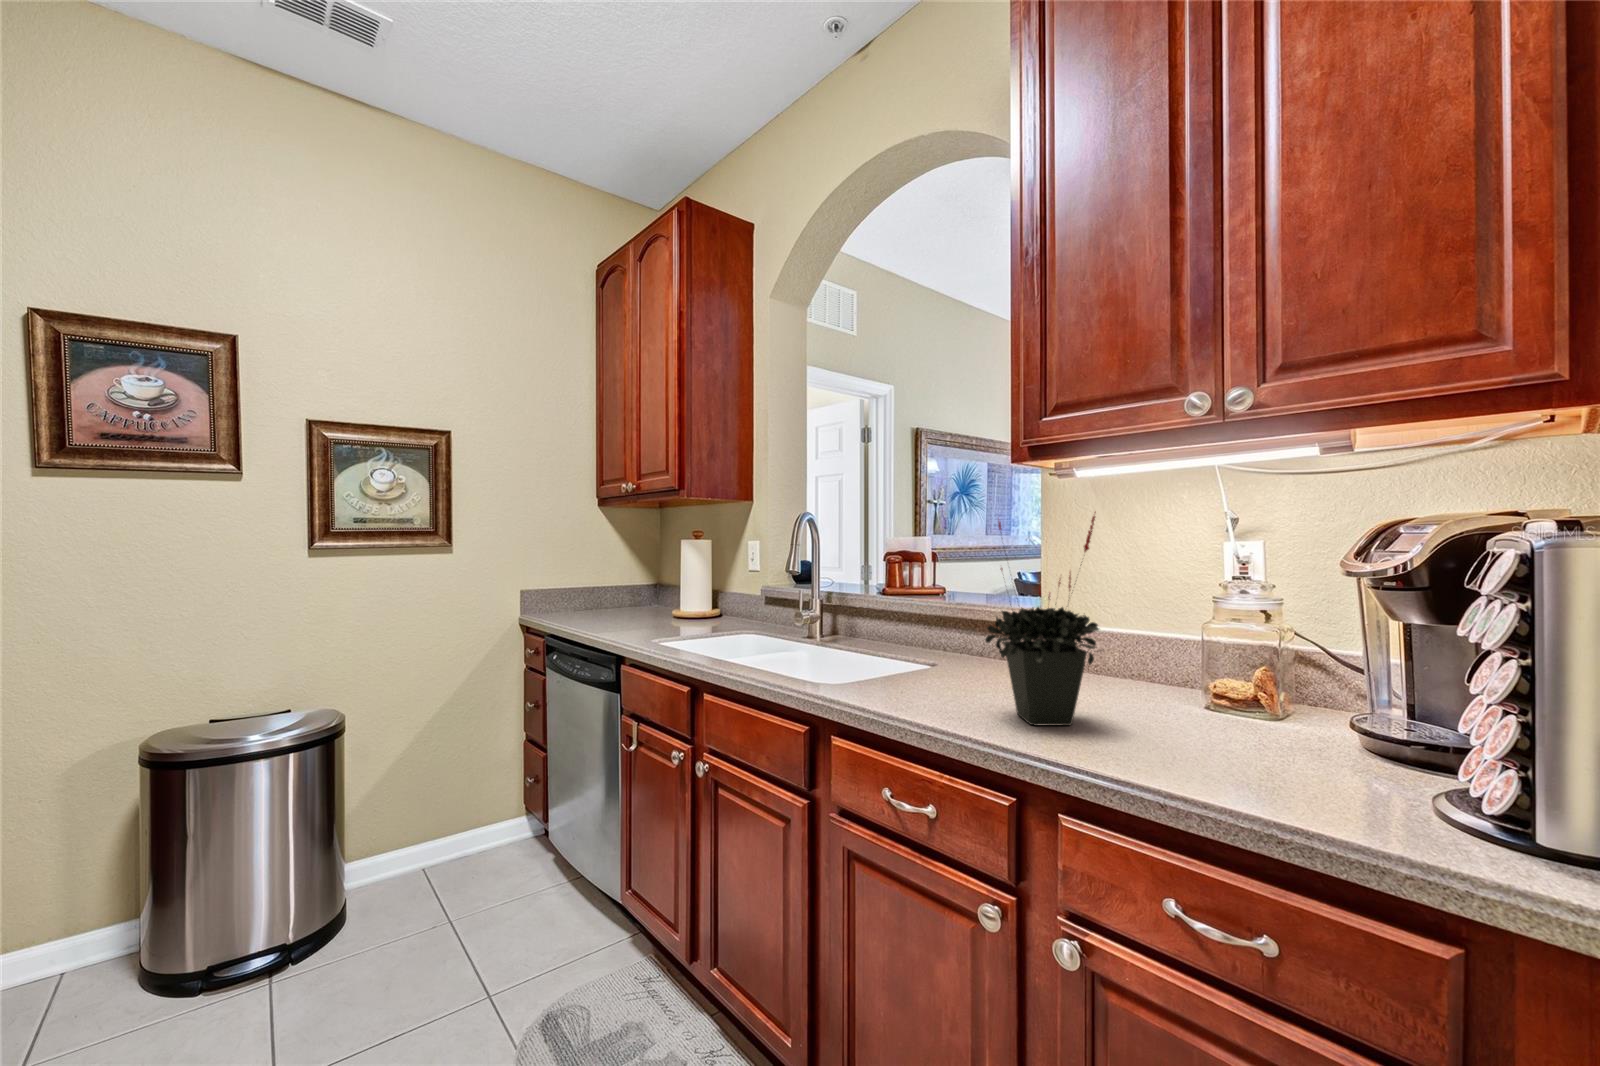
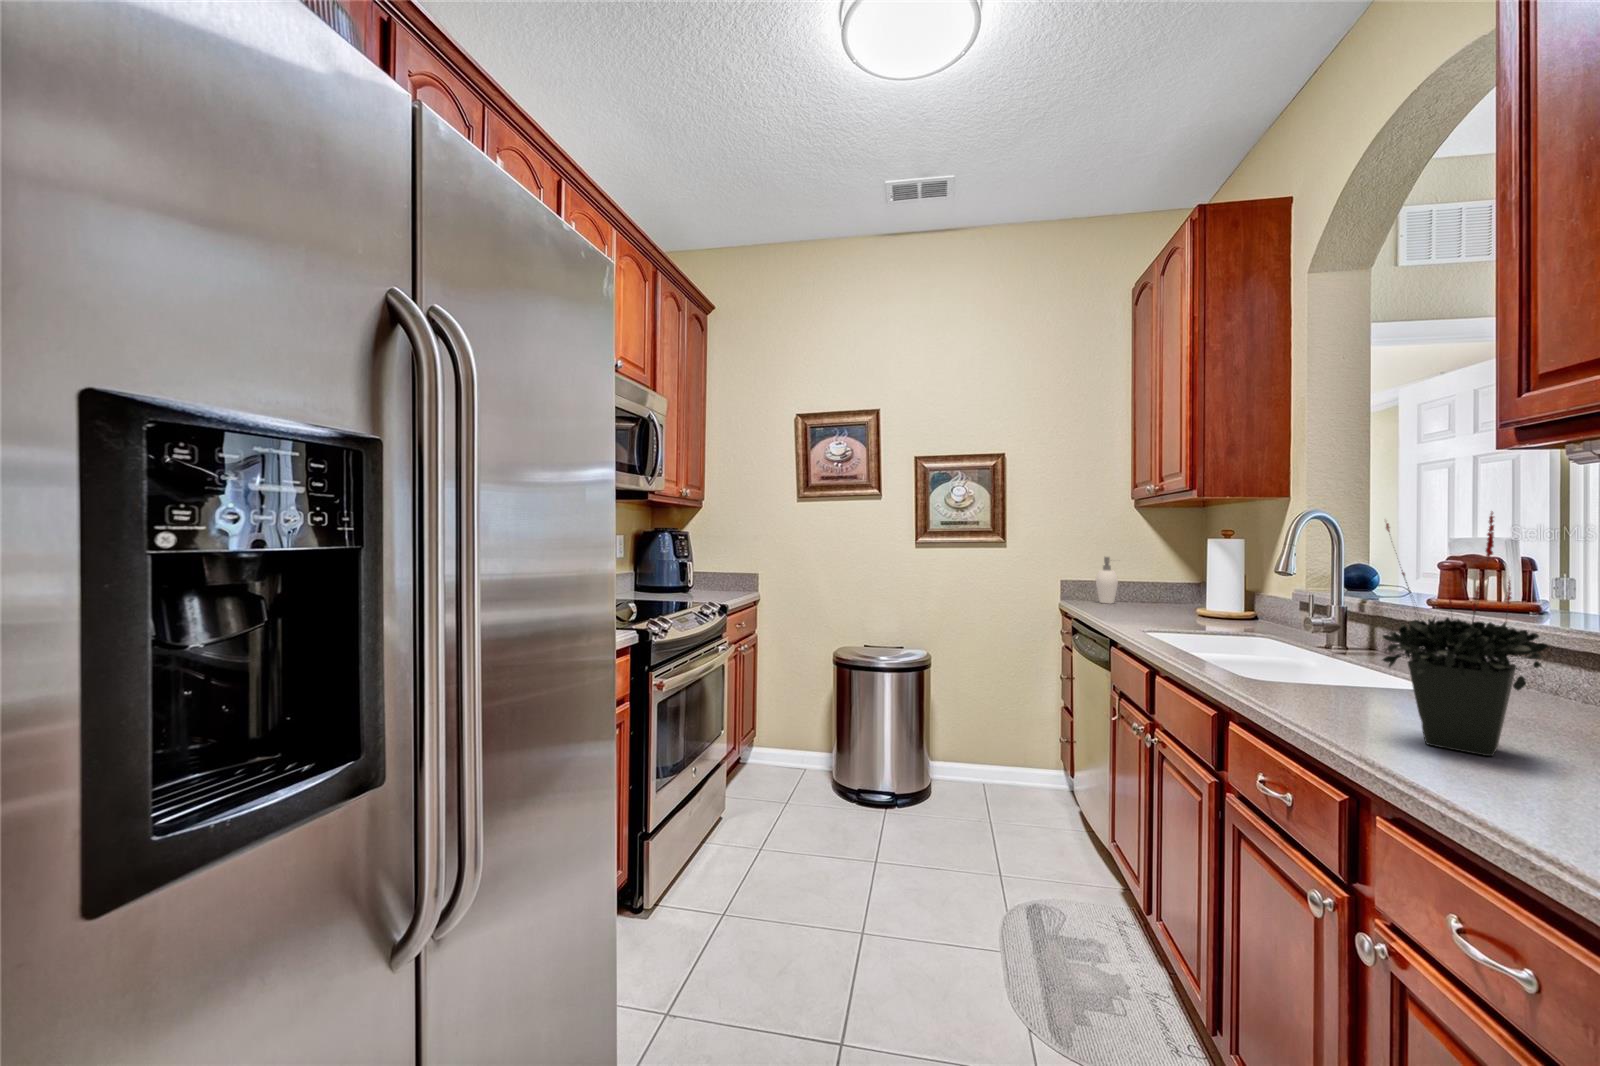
soap dispenser: none [559,560,586,611] -> present [1096,557,1118,604]

